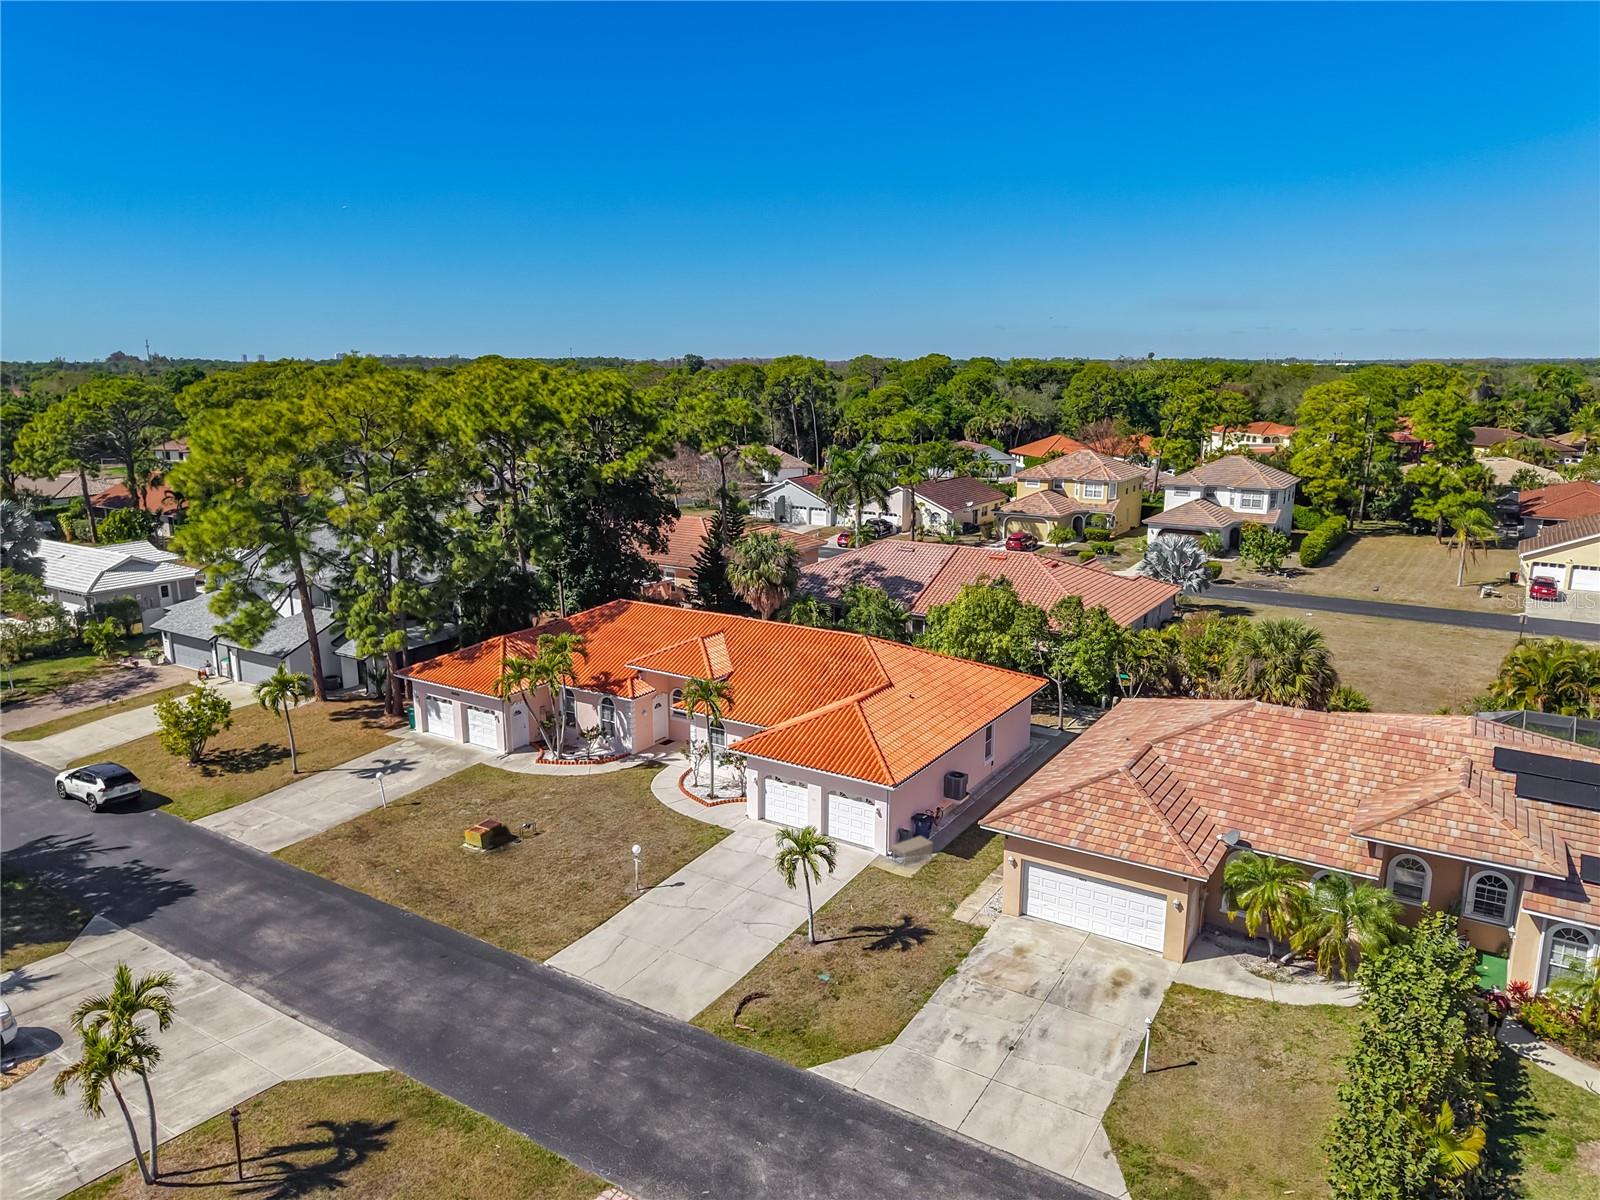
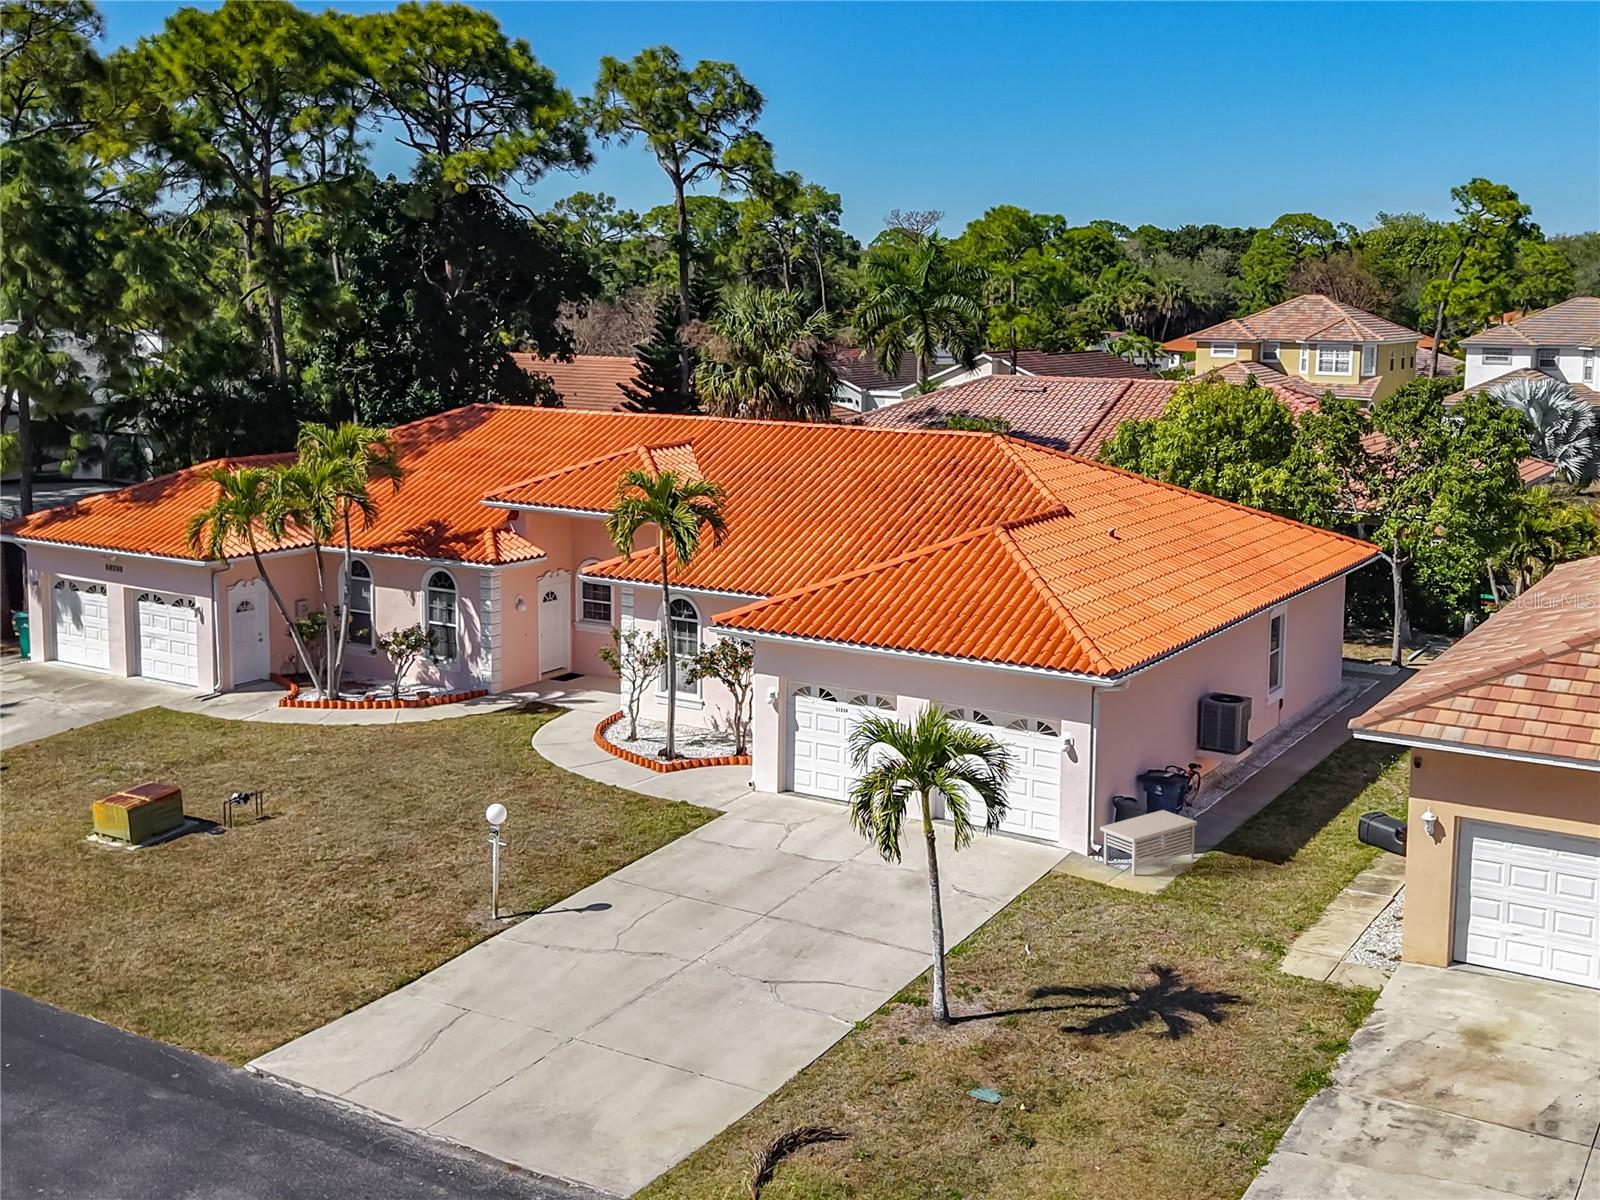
lounge chair: present [489,825,513,850] -> none [145,790,204,852]

